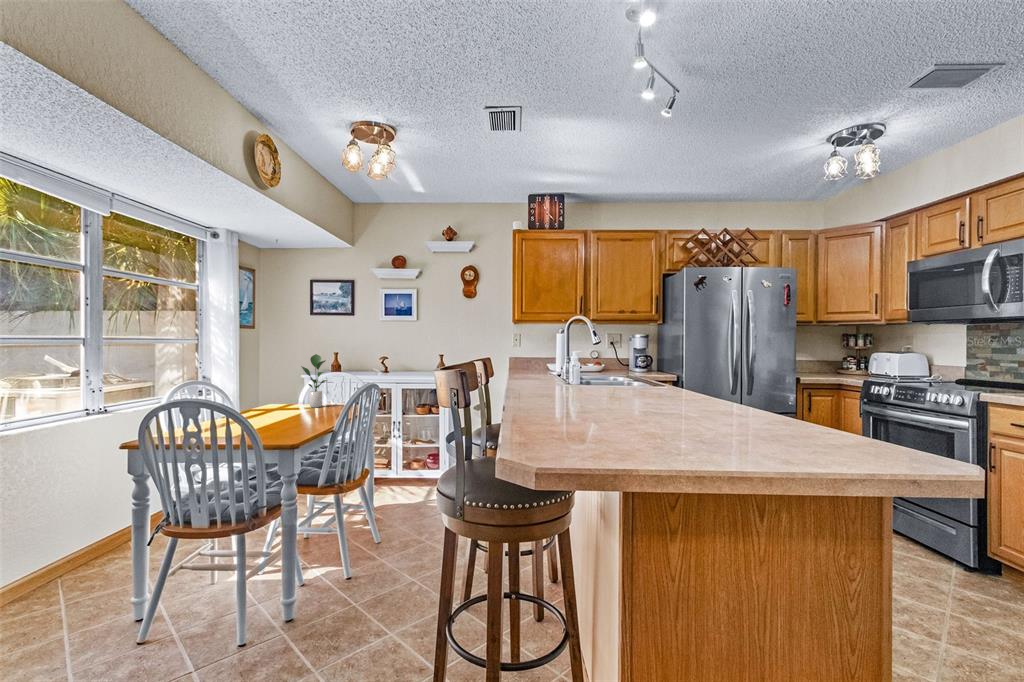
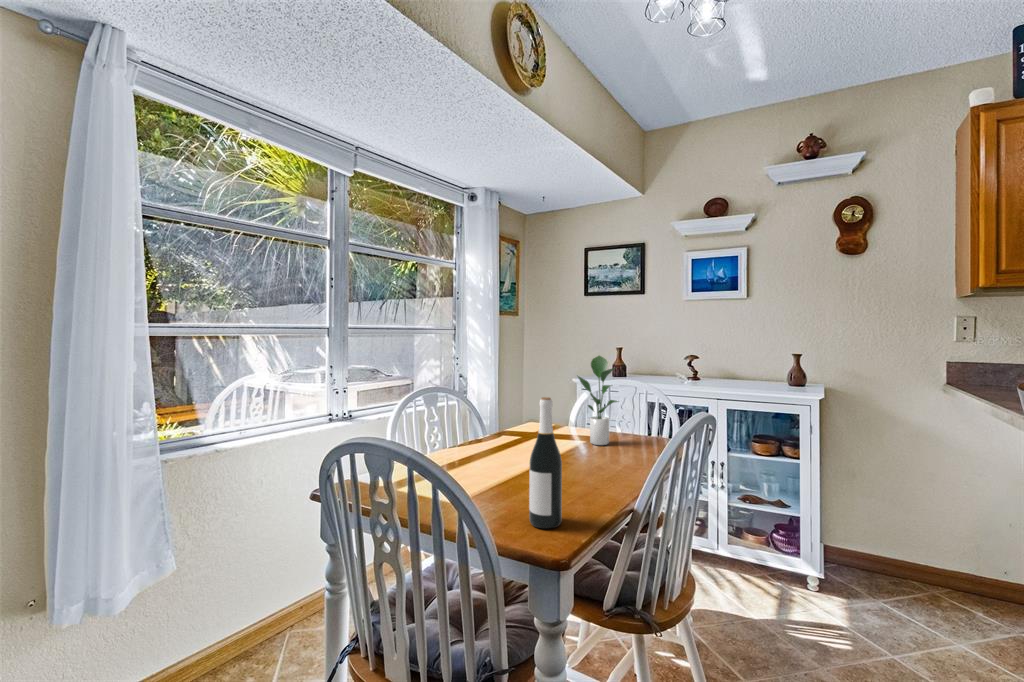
wine bottle: none [273,369,290,432] -> present [529,397,562,529]

